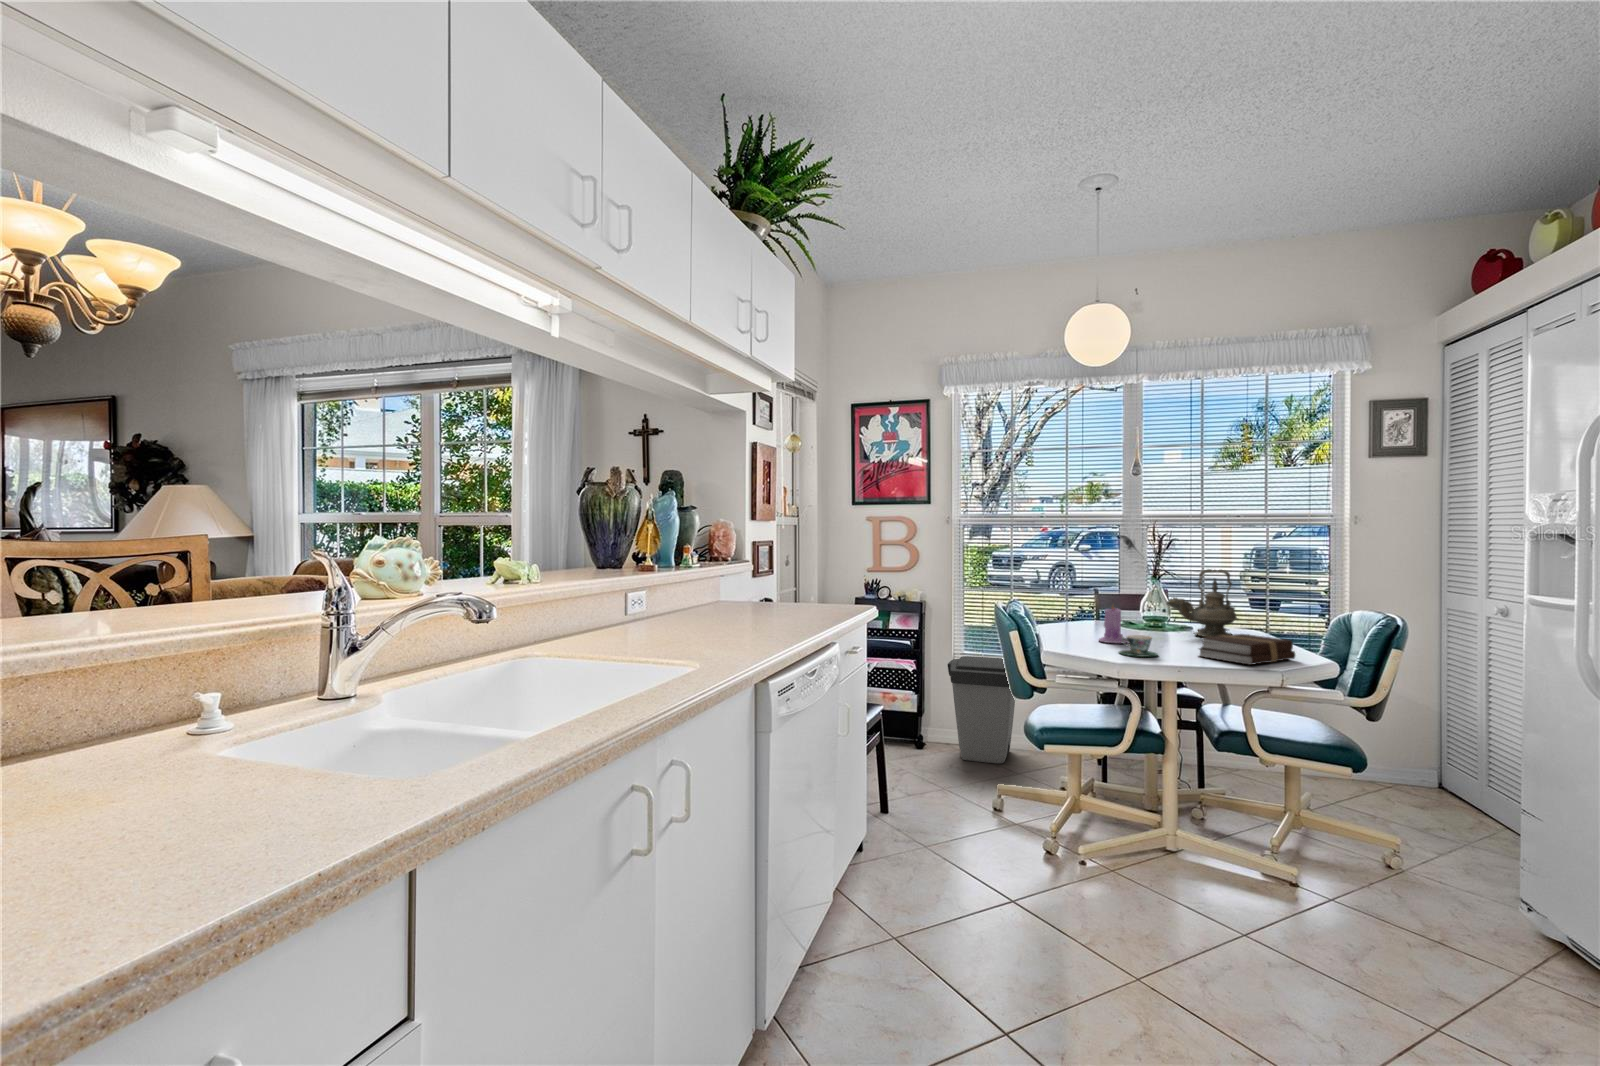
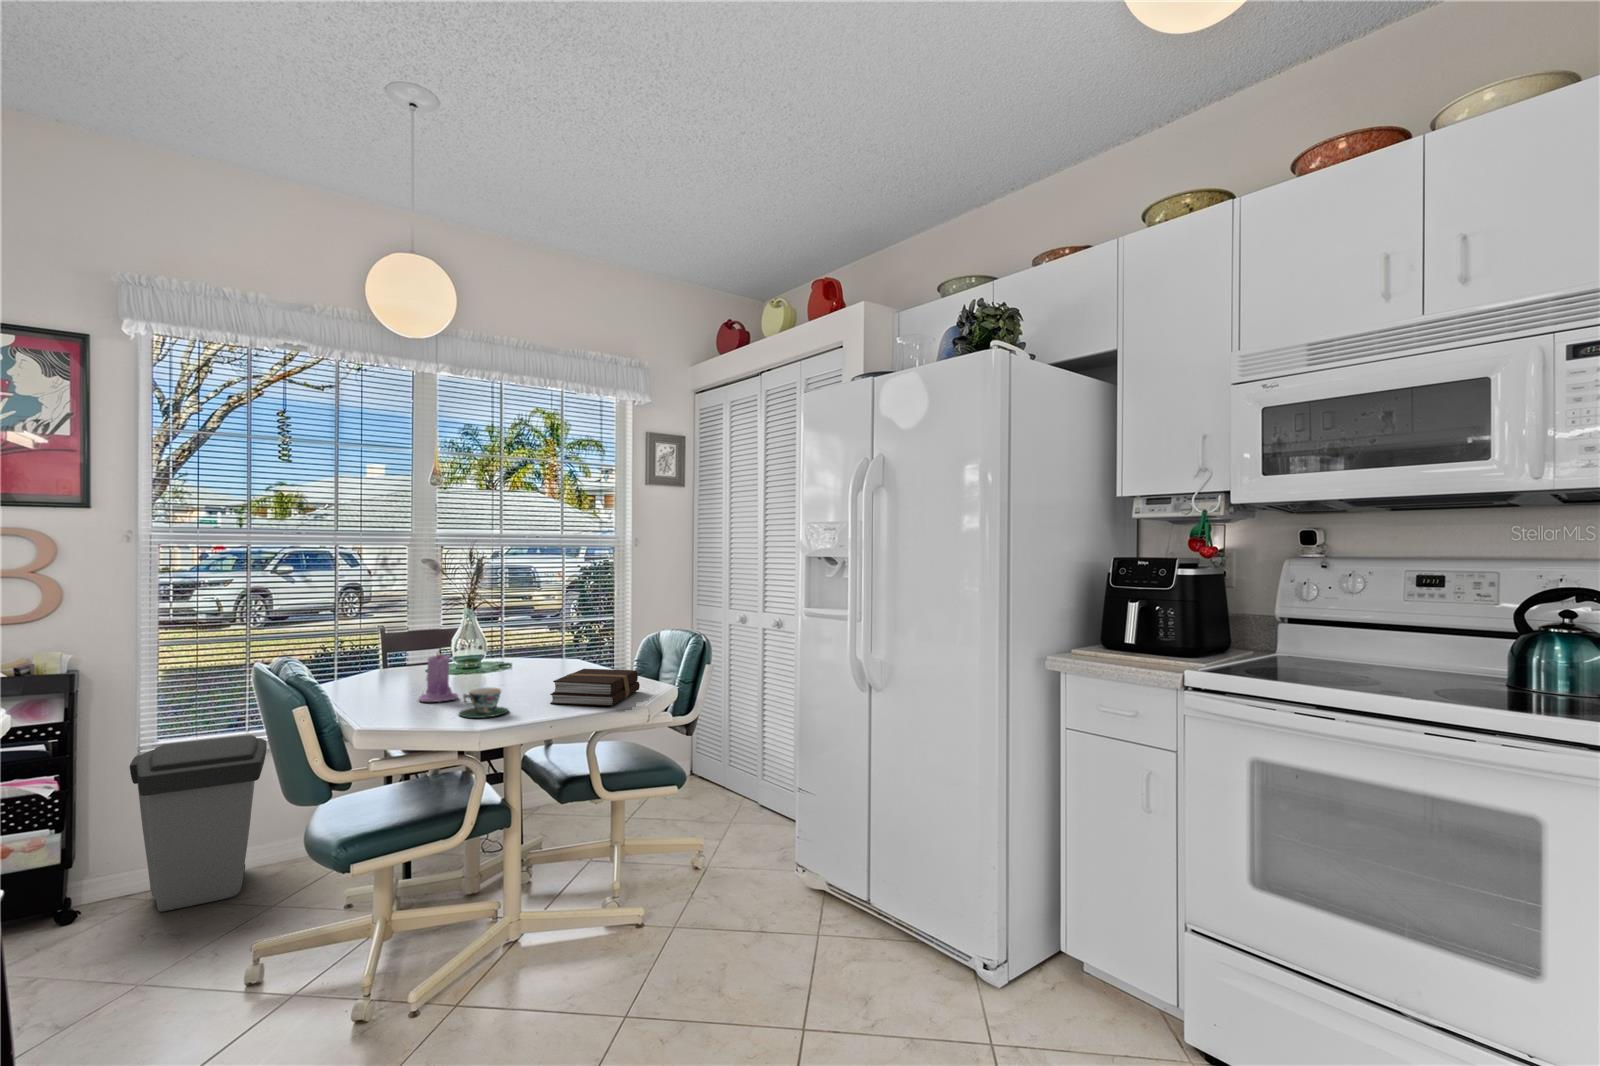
teapot: present [1166,569,1238,637] -> none [491,597,567,675]

